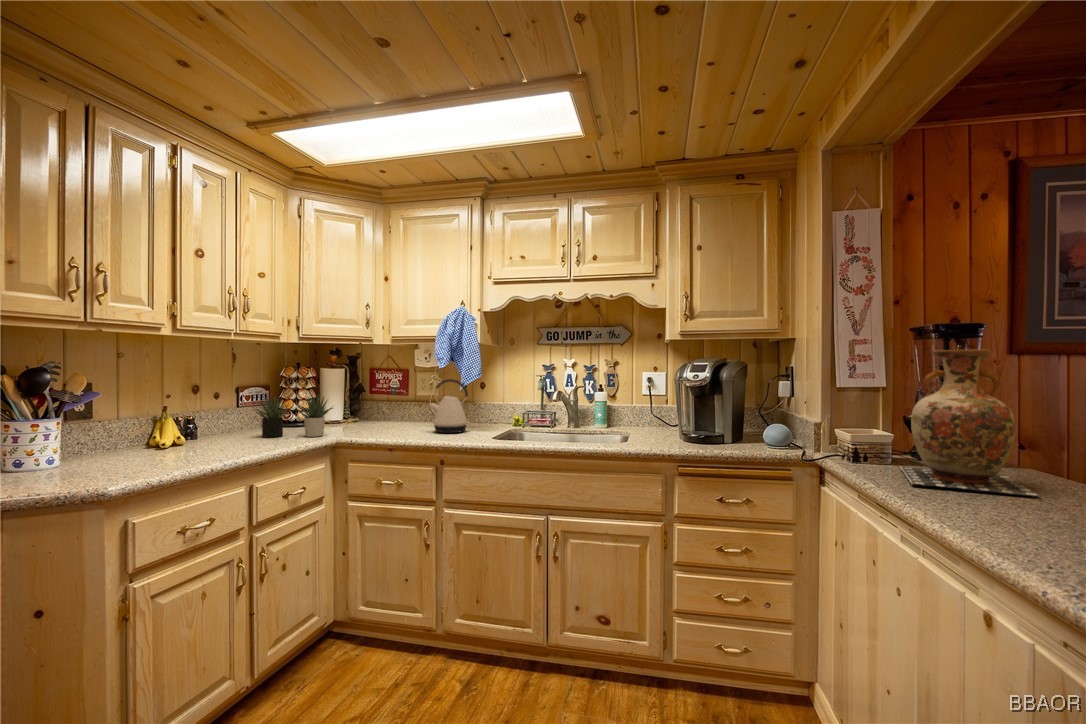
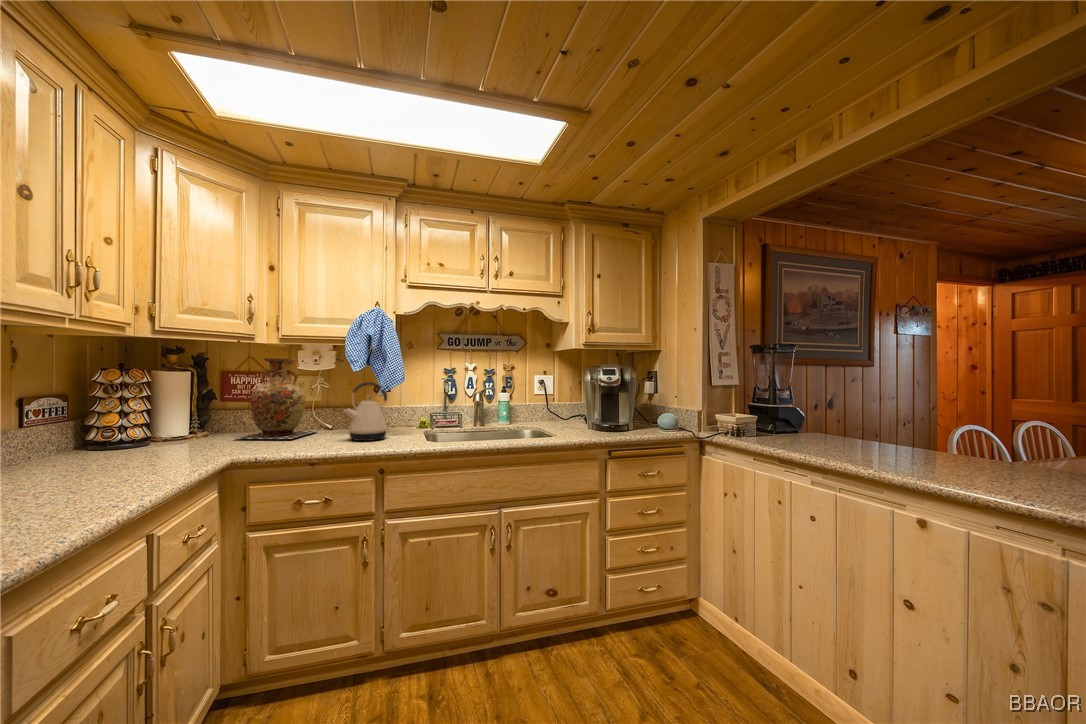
vase: present [901,350,1039,496] -> present [234,358,317,439]
succulent plant: present [254,395,333,438] -> none [86,400,231,468]

